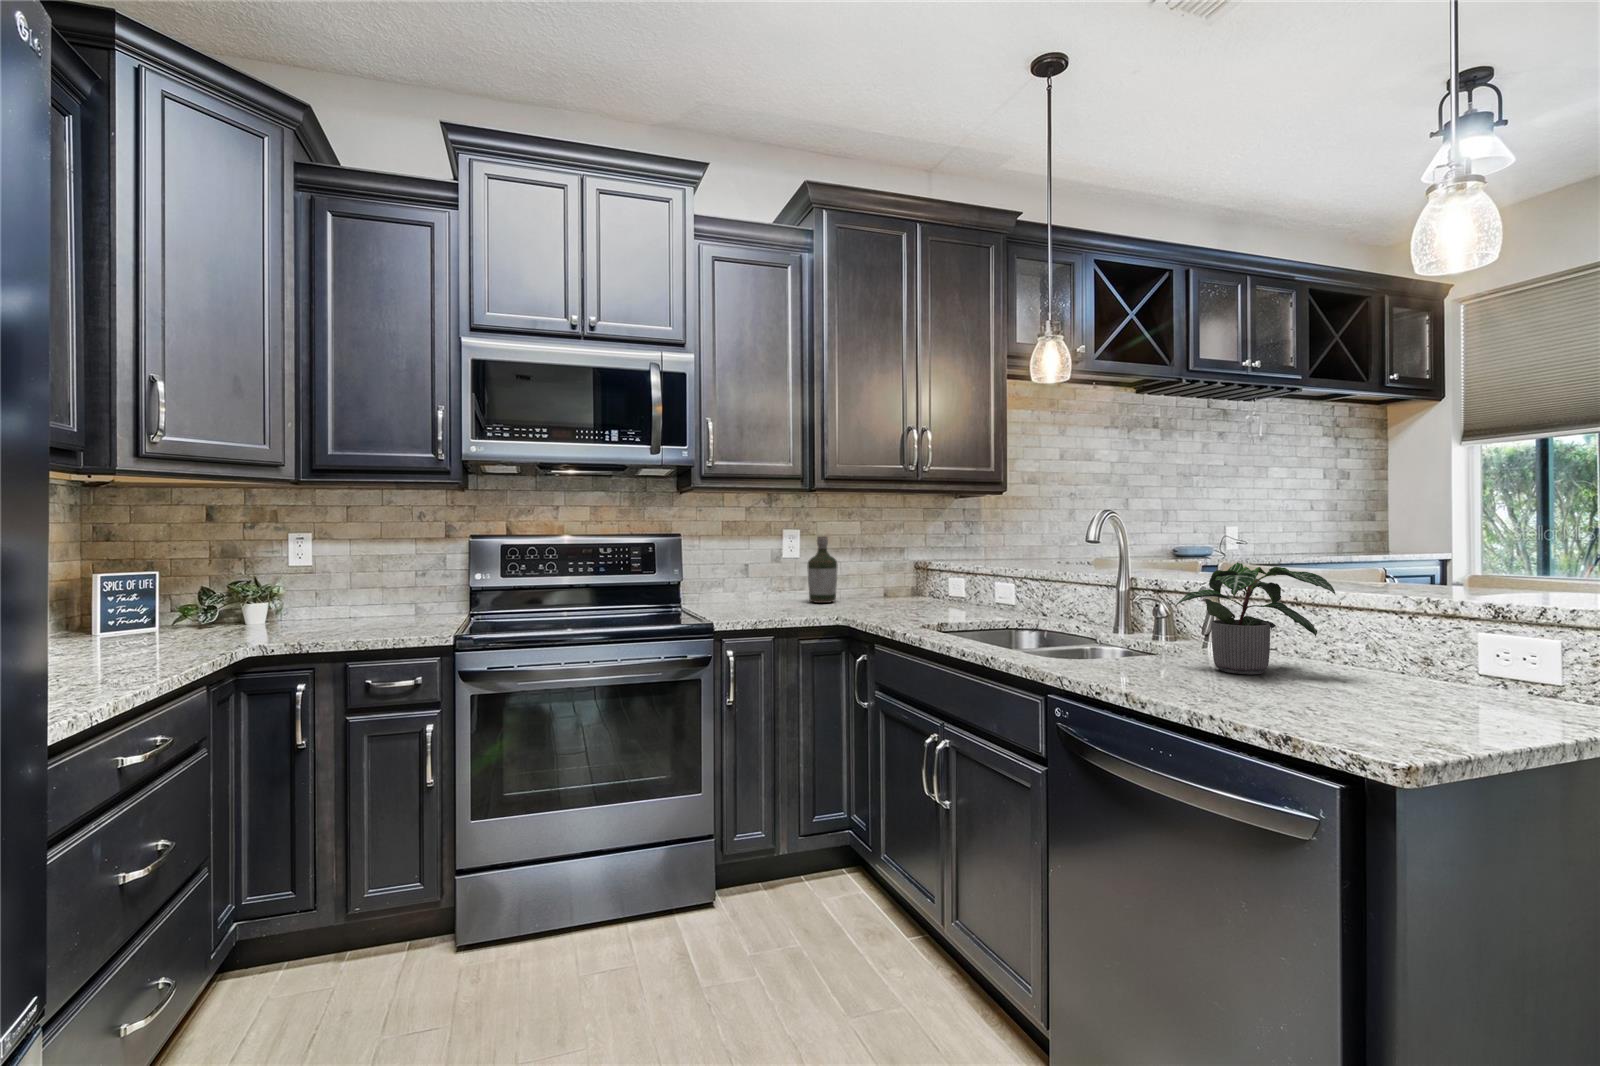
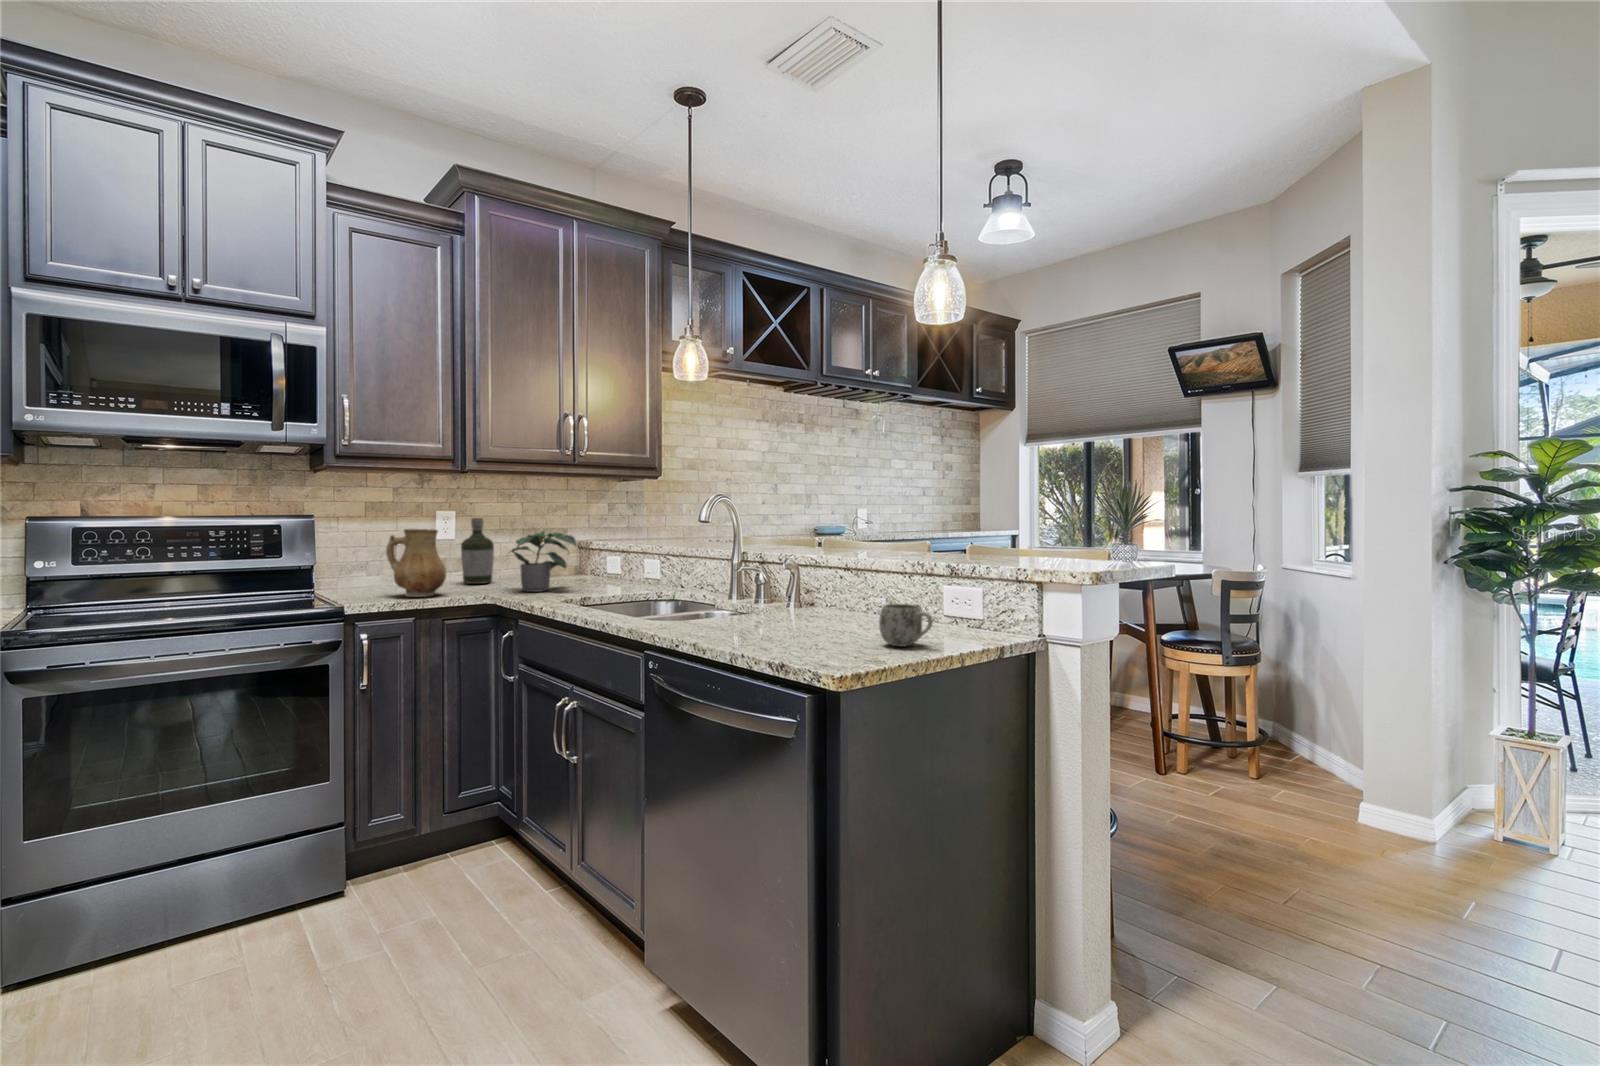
ceramic pitcher: none [745,547,798,615] -> present [386,529,446,597]
potted plant: present [1176,562,1335,675] -> present [511,531,577,592]
mug: none [1417,658,1528,723] -> present [879,604,933,646]

